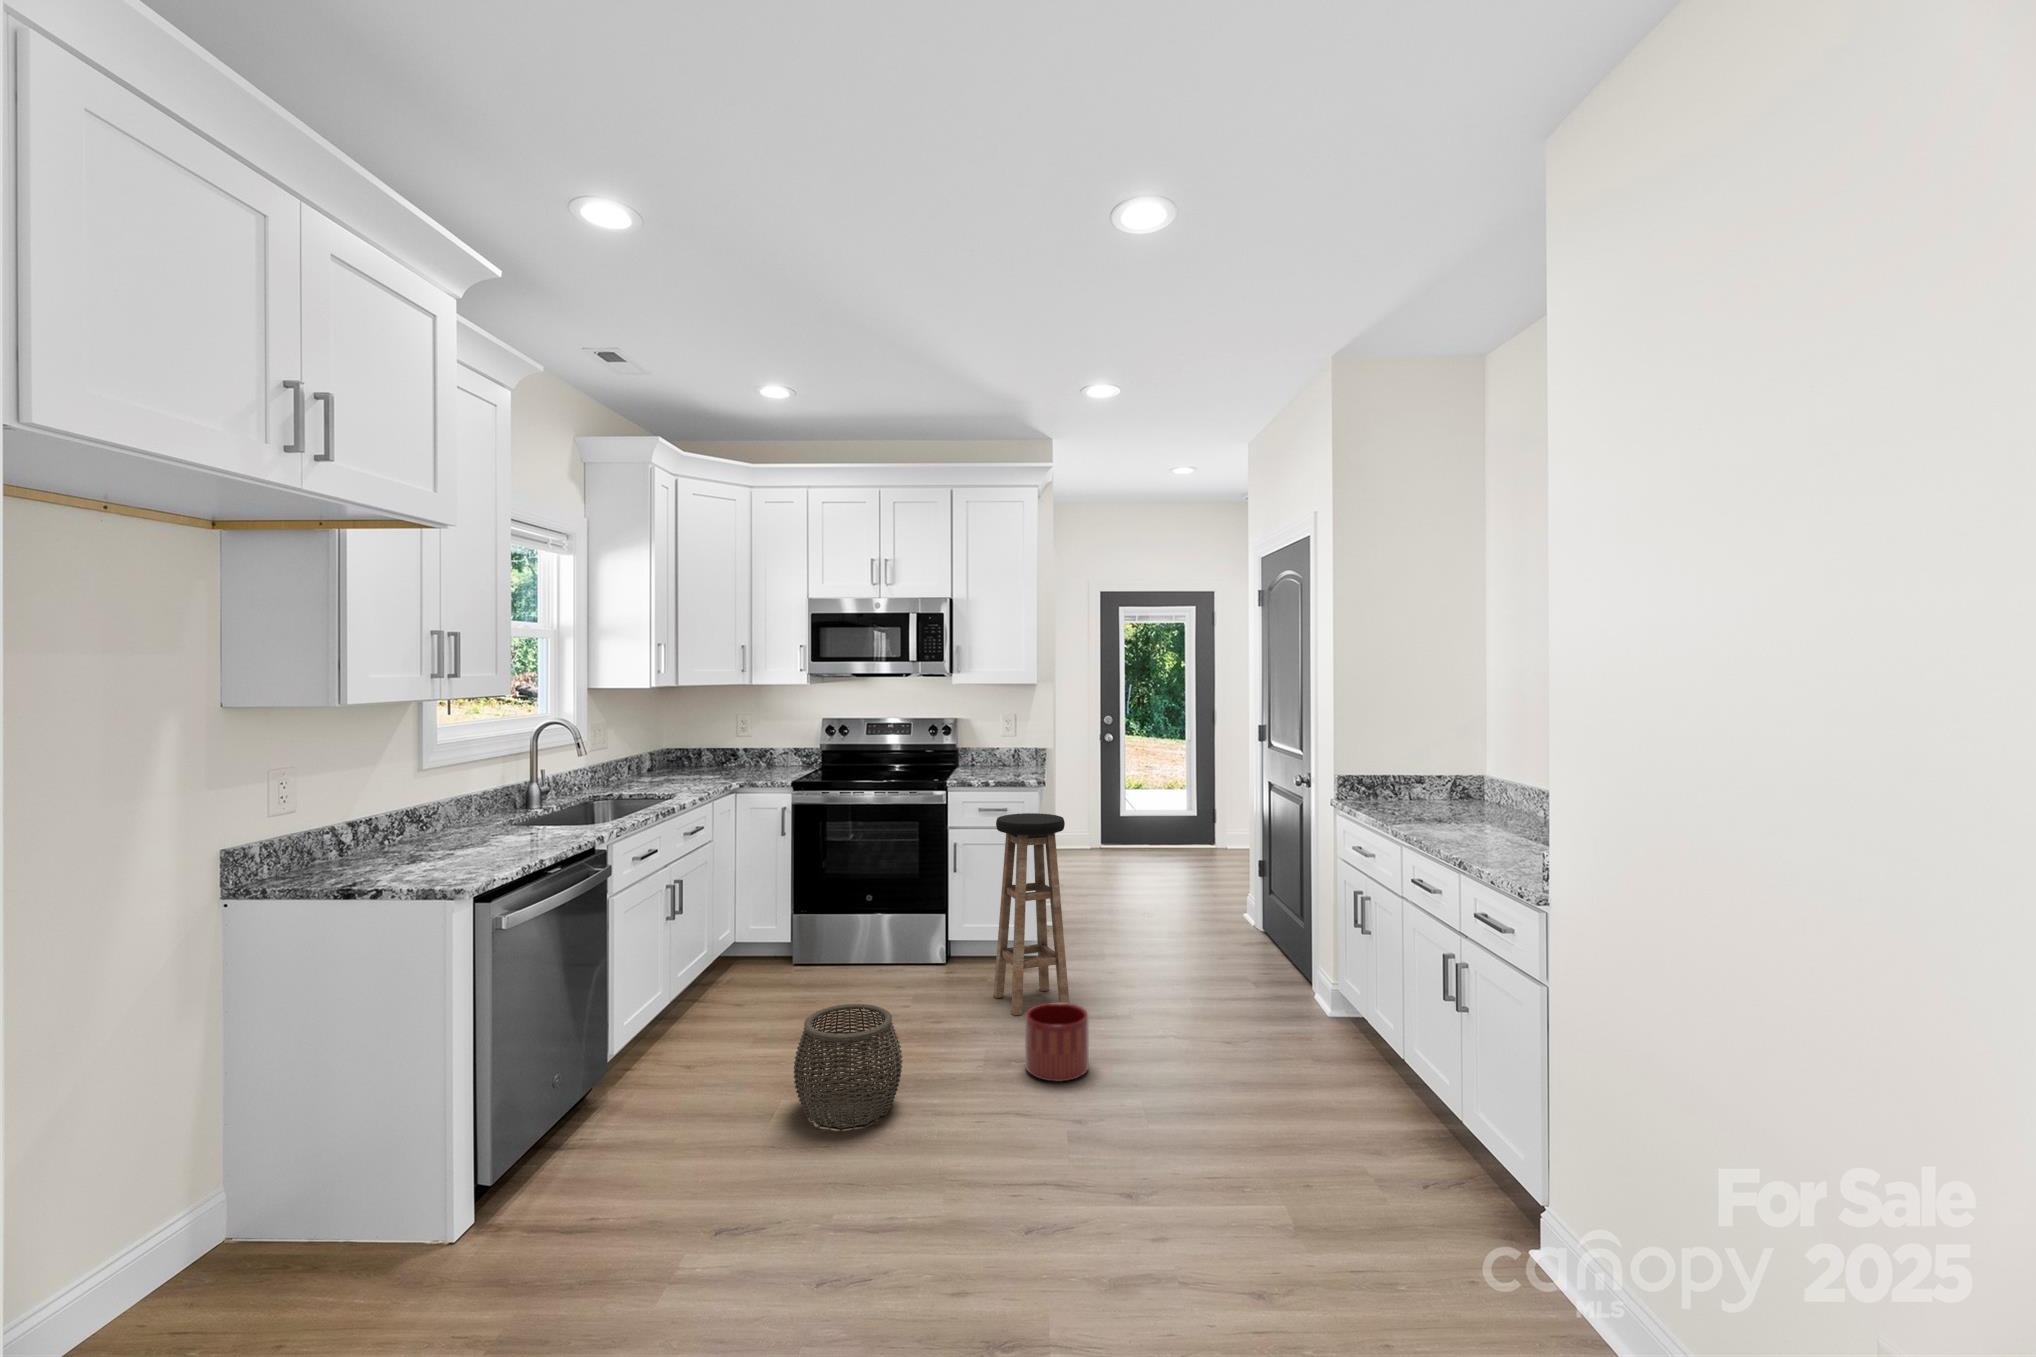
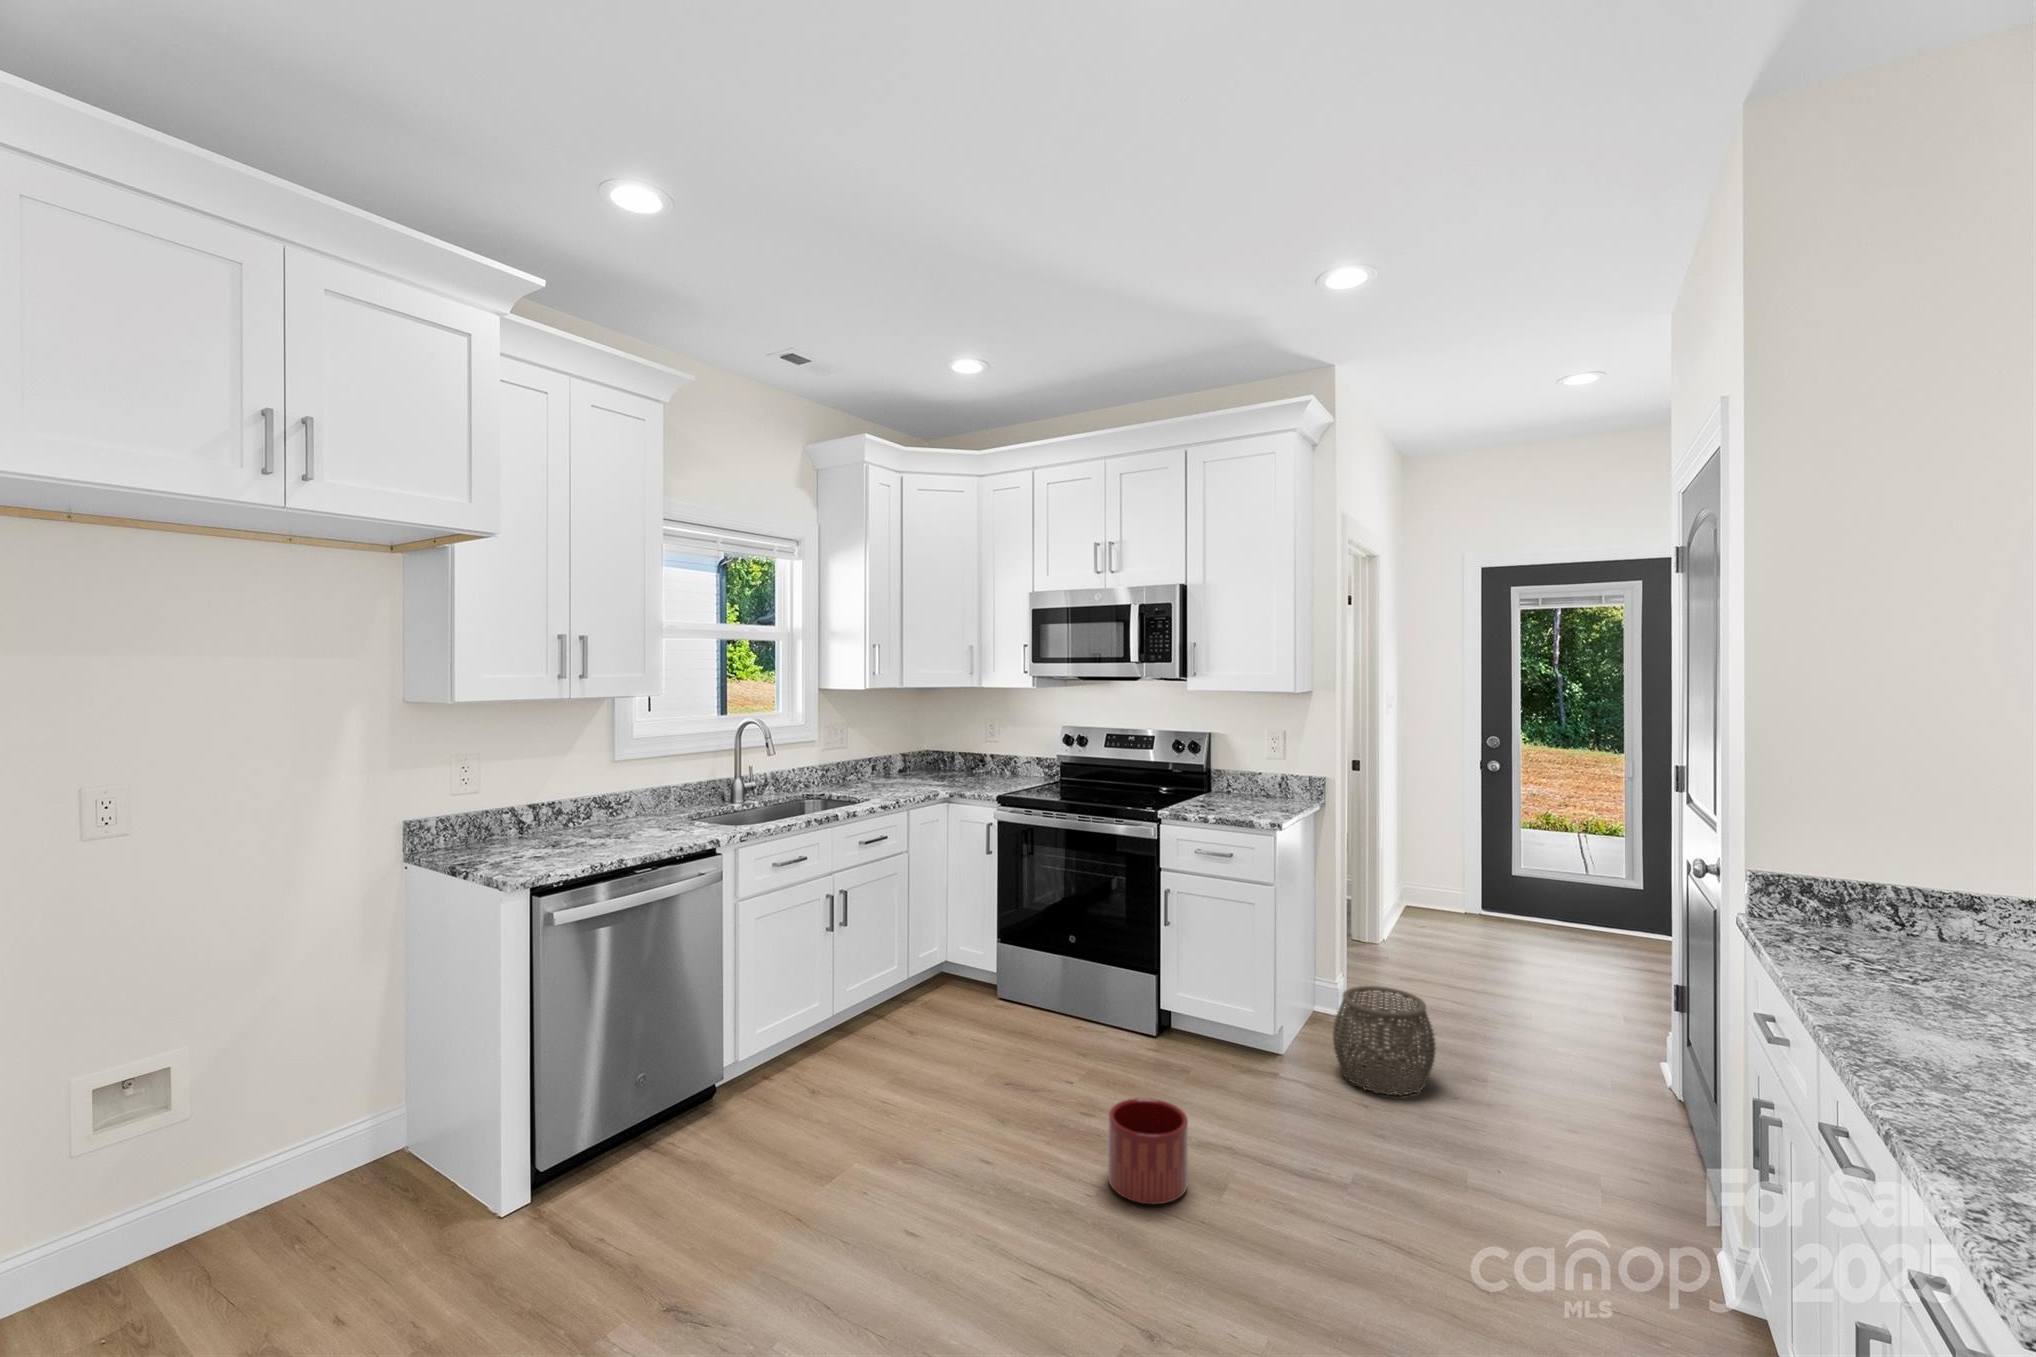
bar stool: present [994,813,1069,1016] -> none [1159,857,1244,1106]
woven basket: present [794,1004,903,1129] -> present [1333,986,1436,1096]

